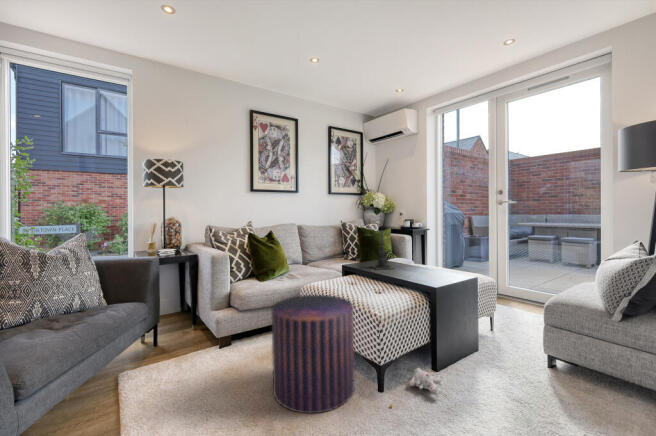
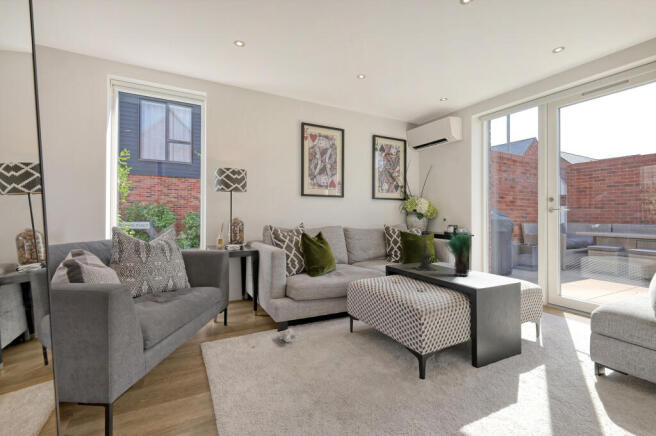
potted plant: none [402,227,429,275] -> present [446,232,471,276]
pouf: present [272,295,354,413] -> none [325,289,397,389]
plush toy: present [390,368,443,407] -> present [277,329,299,342]

